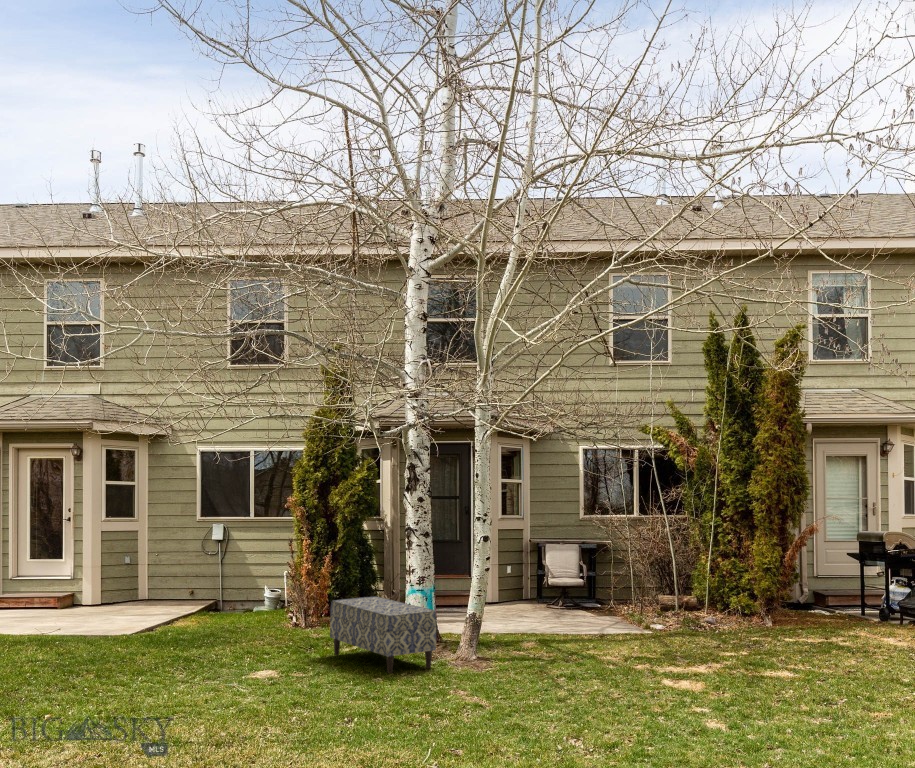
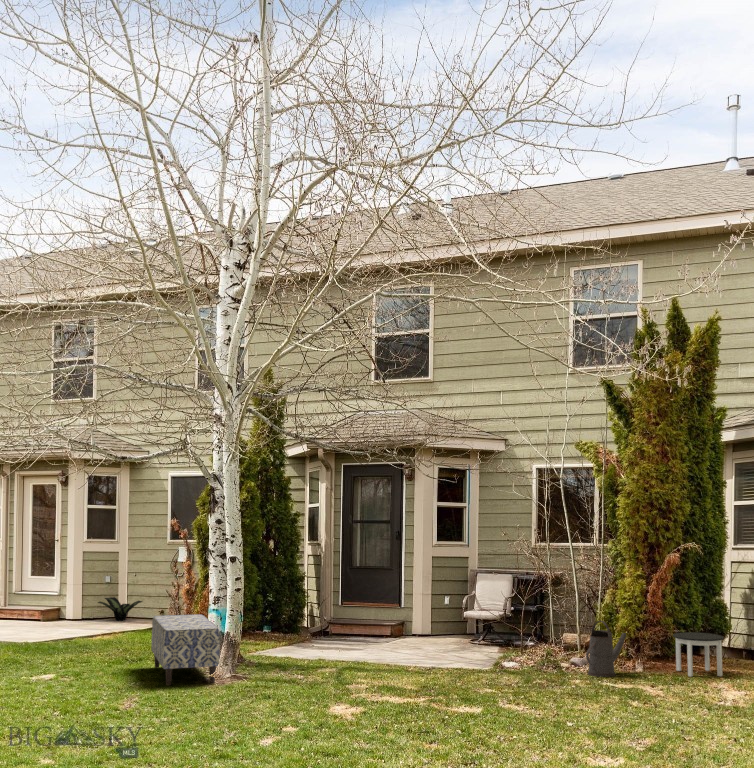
potted plant: none [121,579,169,605] -> present [98,597,142,621]
watering can: none [743,587,769,639] -> present [586,621,626,677]
round table: none [805,594,852,634] -> present [673,632,723,677]

